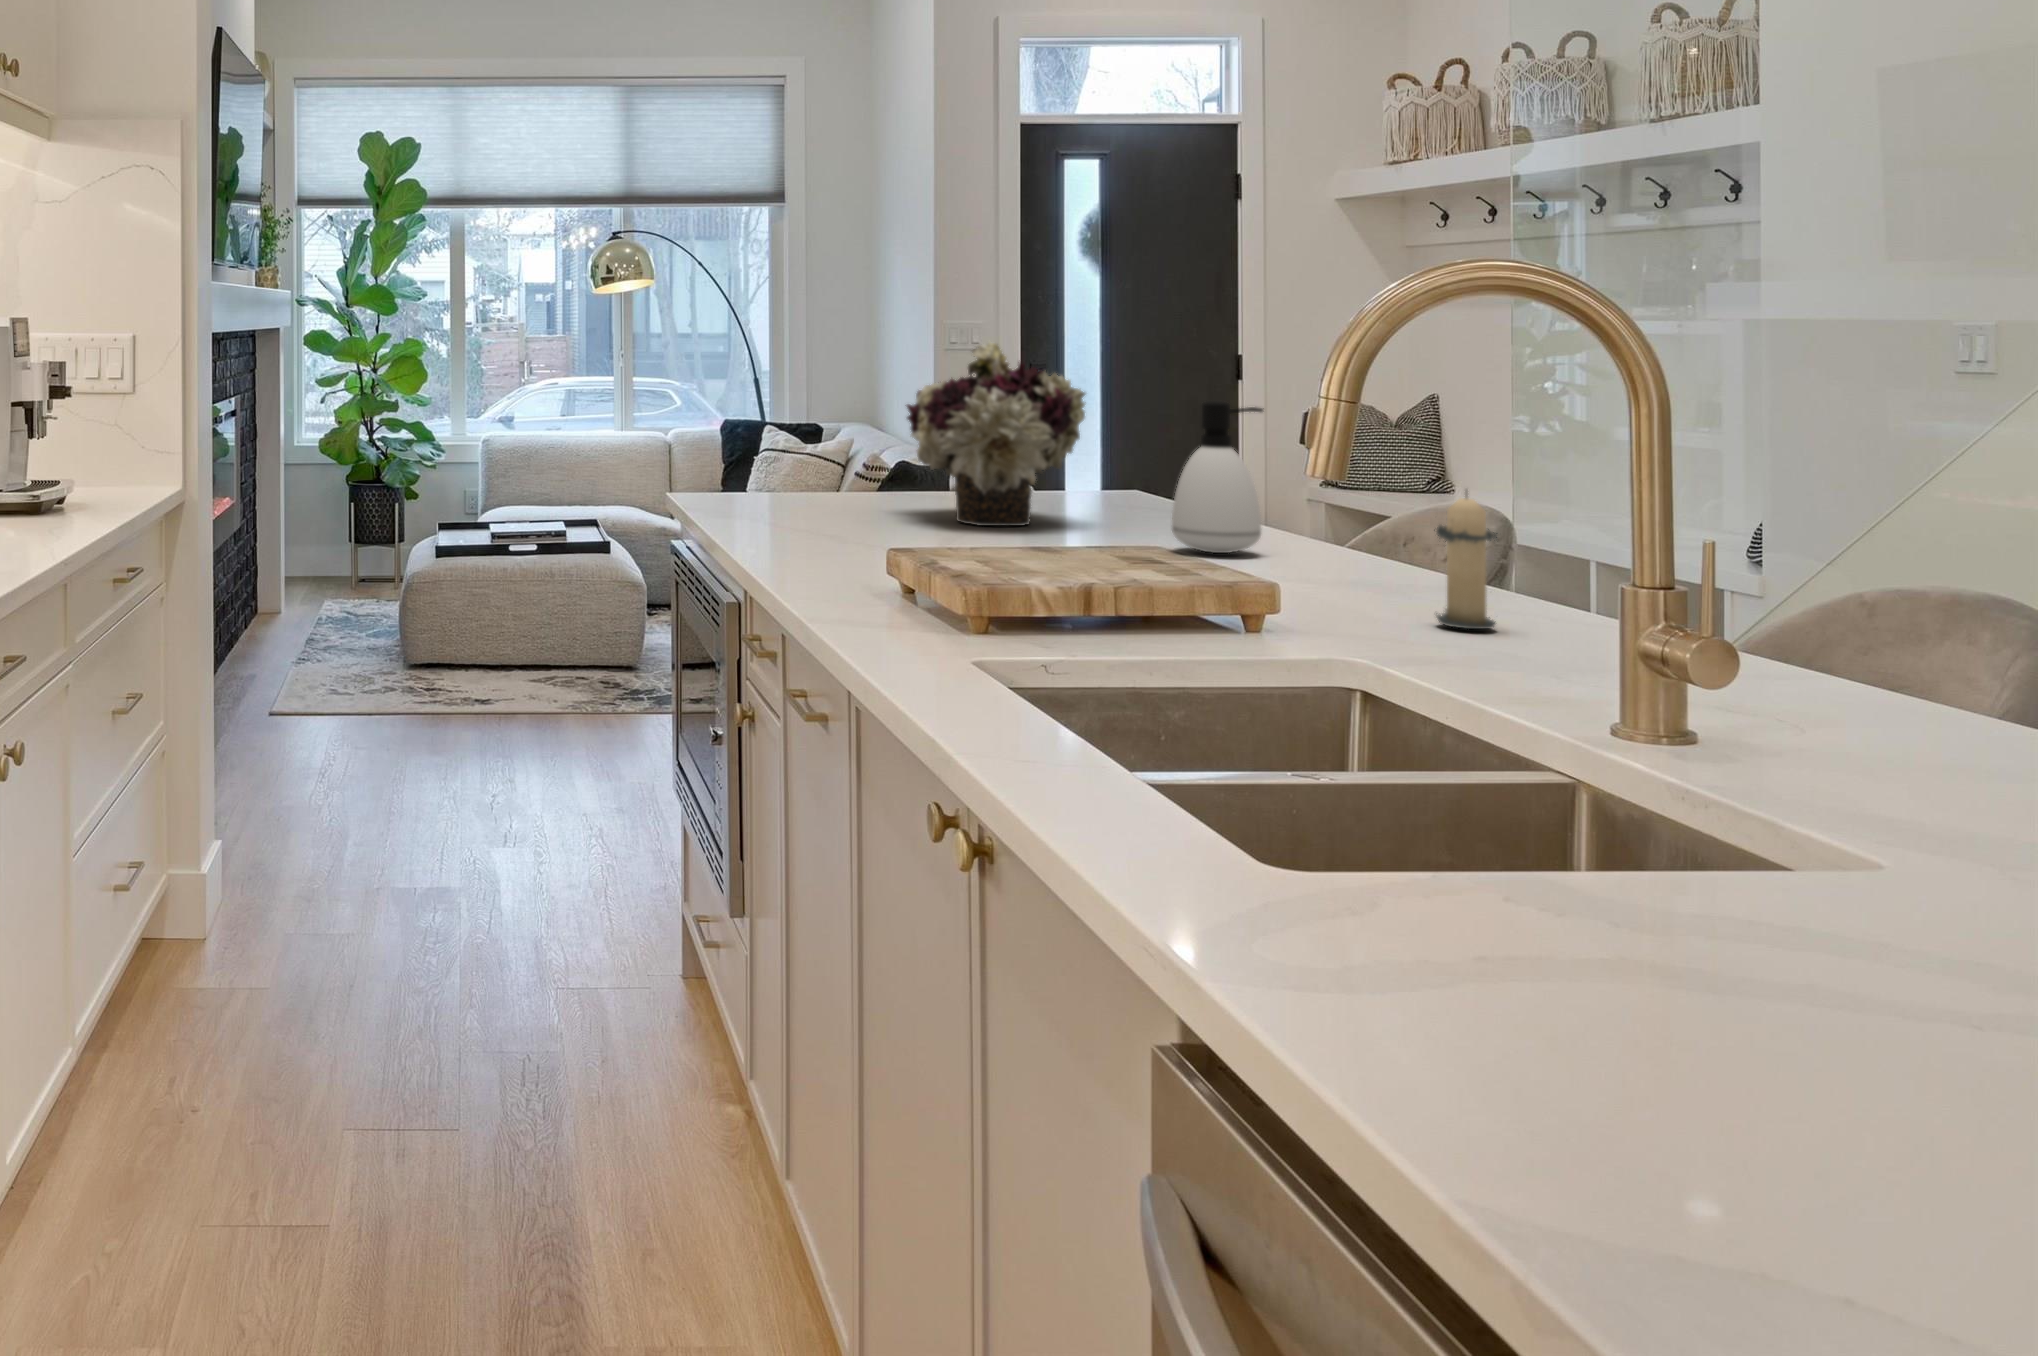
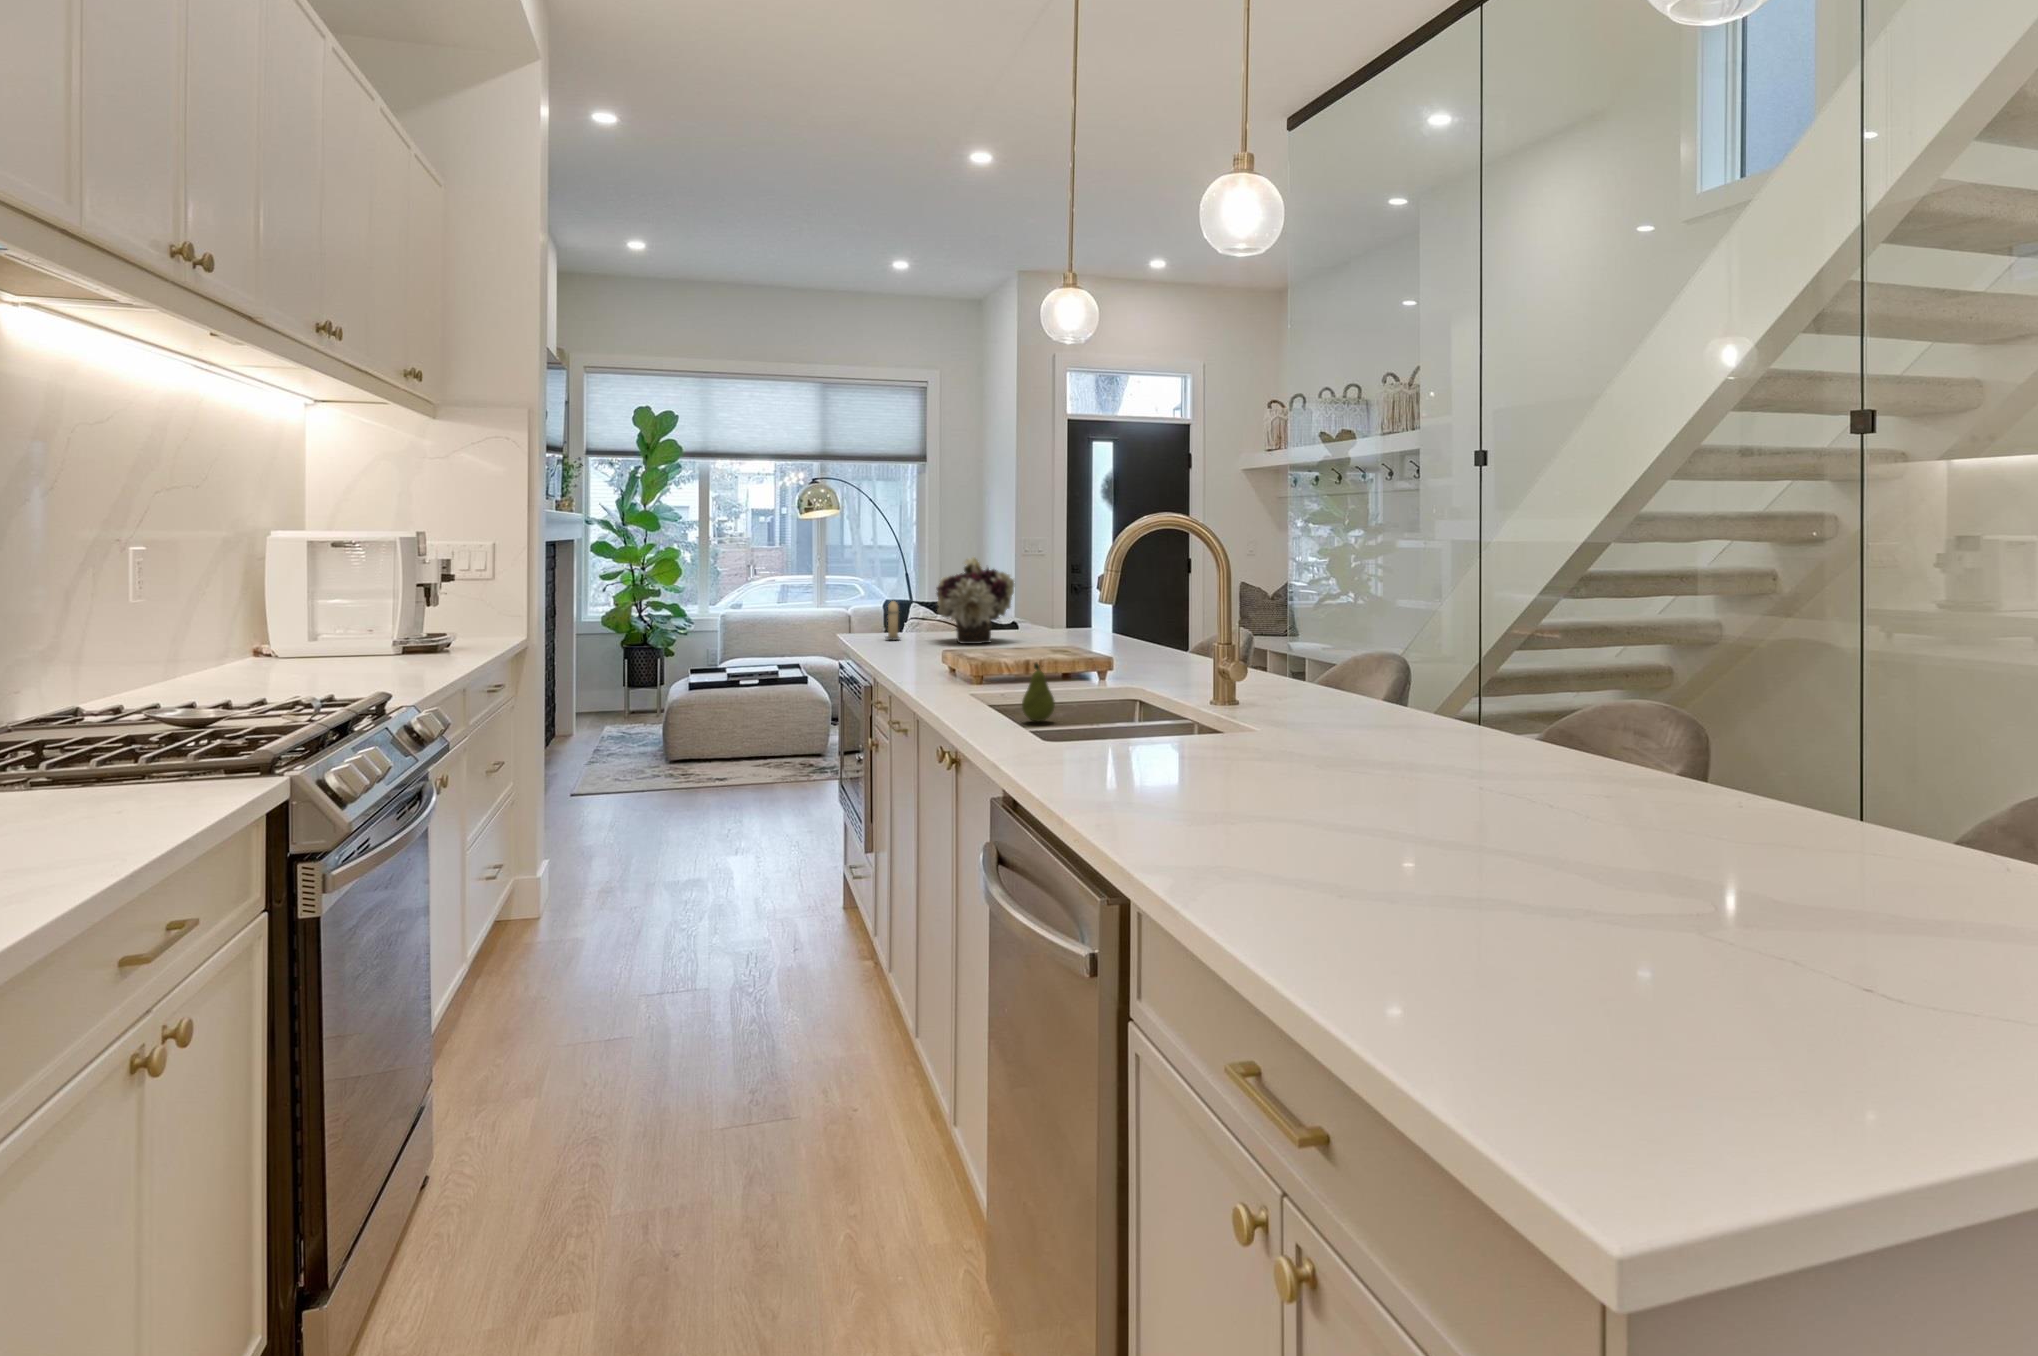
soap dispenser: present [1172,401,1264,553] -> none [1039,583,1076,650]
candle: present [1434,491,1498,629] -> present [886,601,900,640]
fruit: none [1689,724,1860,970] -> present [1022,663,1055,722]

